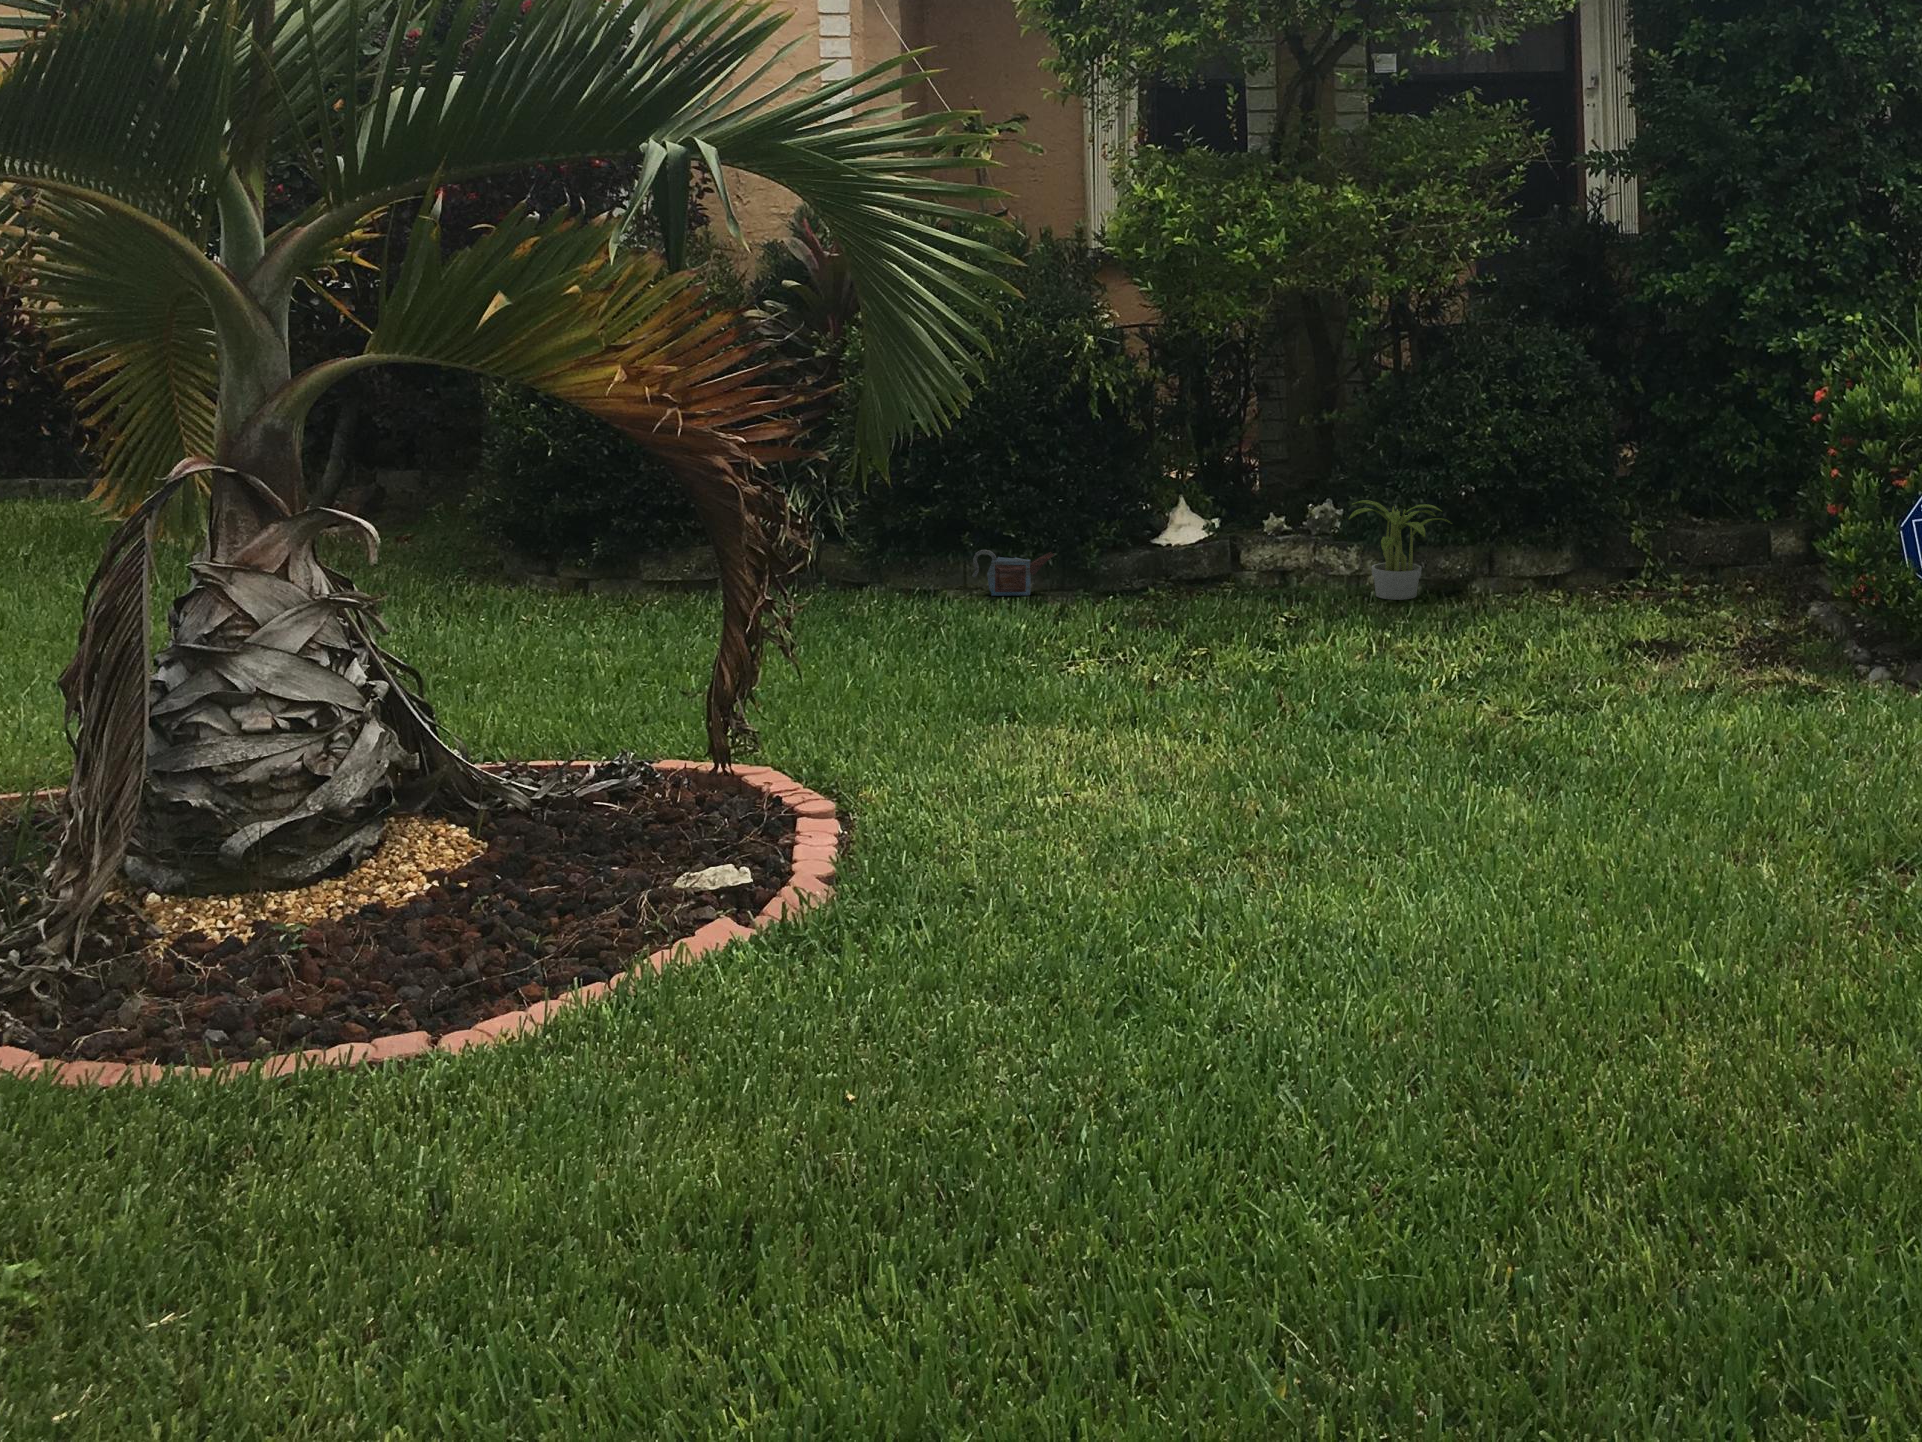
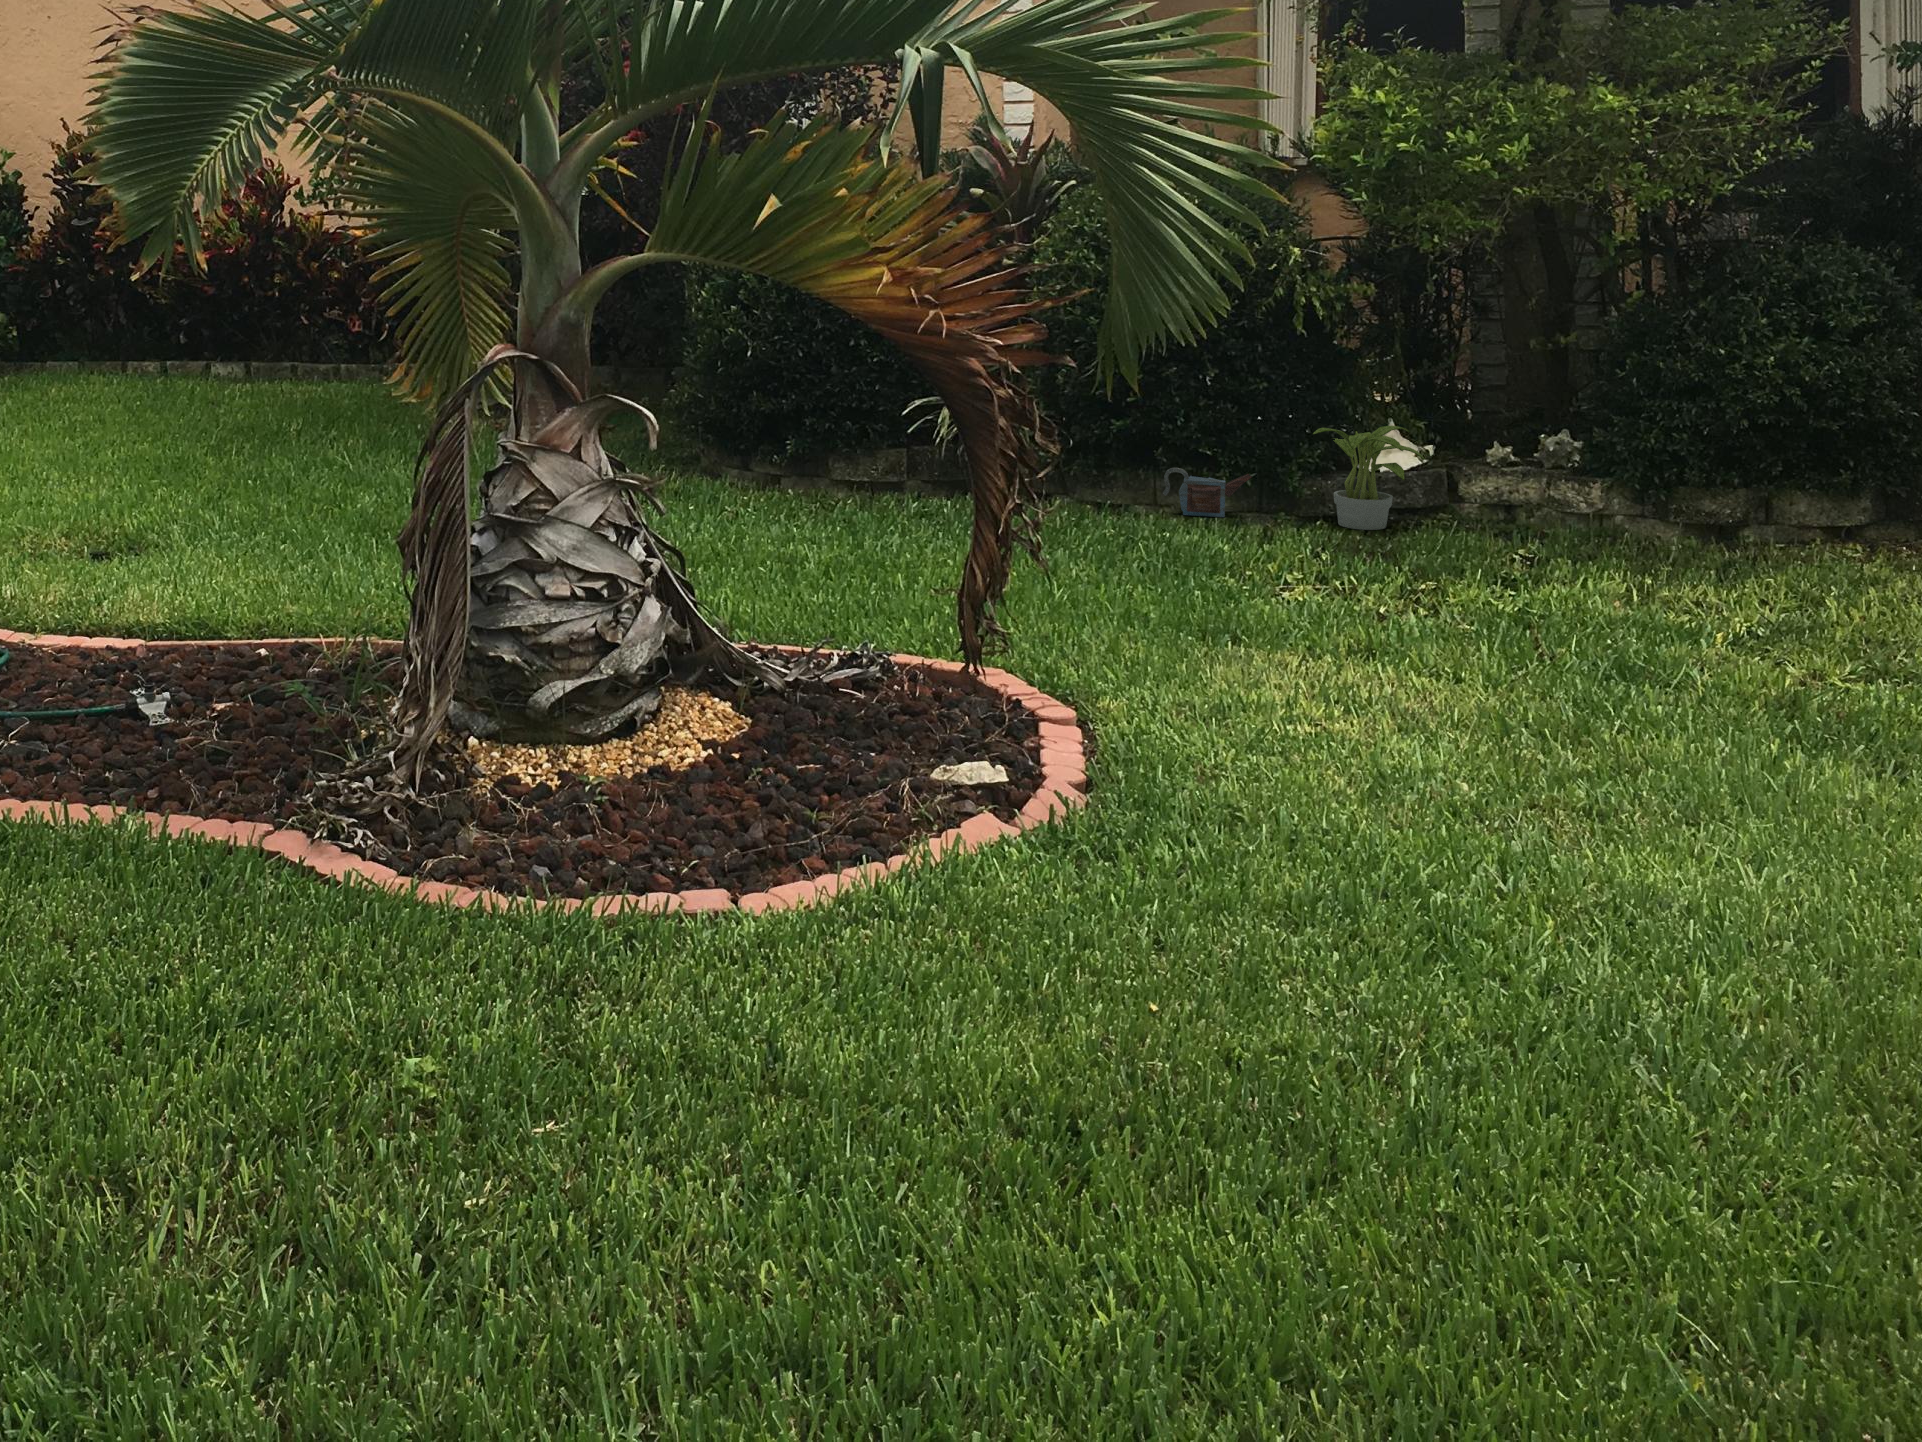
potted plant: present [1348,500,1452,600] -> present [1313,426,1425,530]

